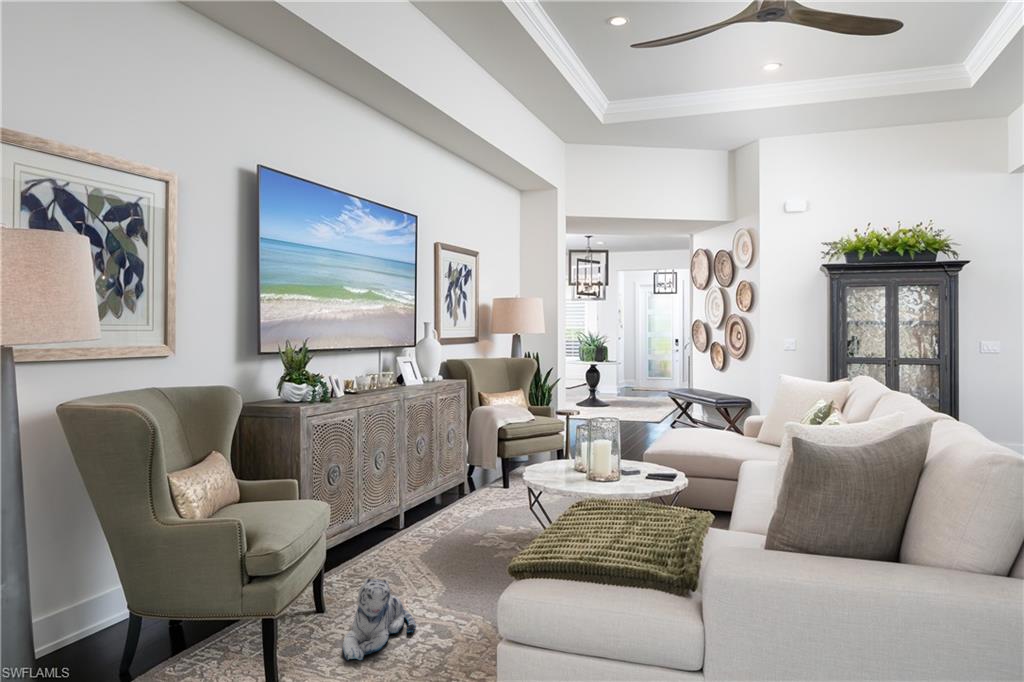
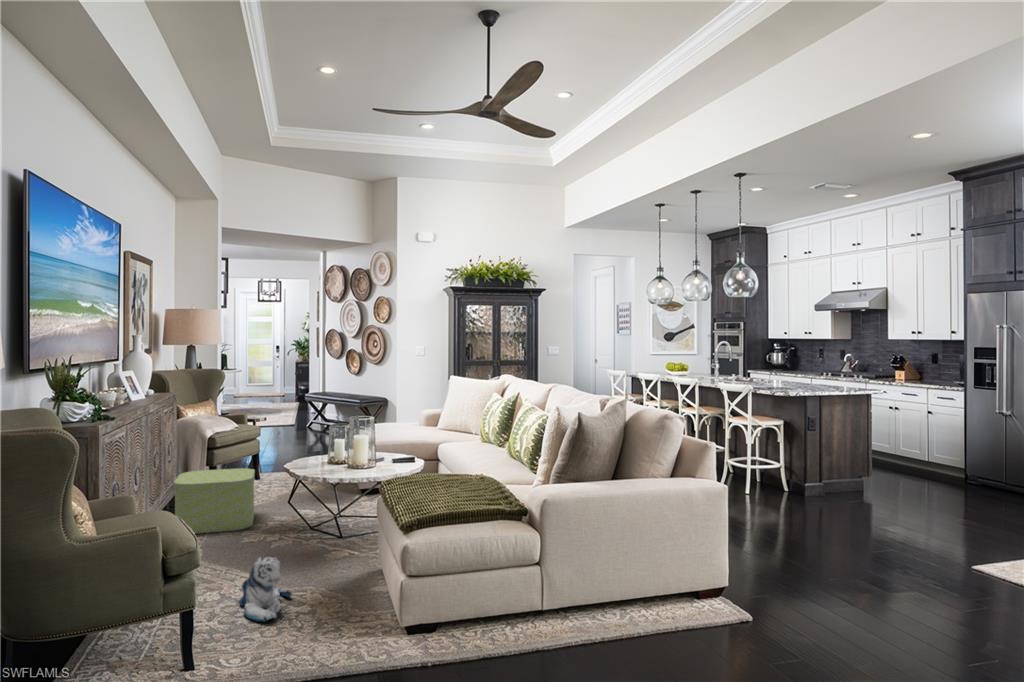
storage box: none [424,461,511,531] -> present [174,468,255,534]

